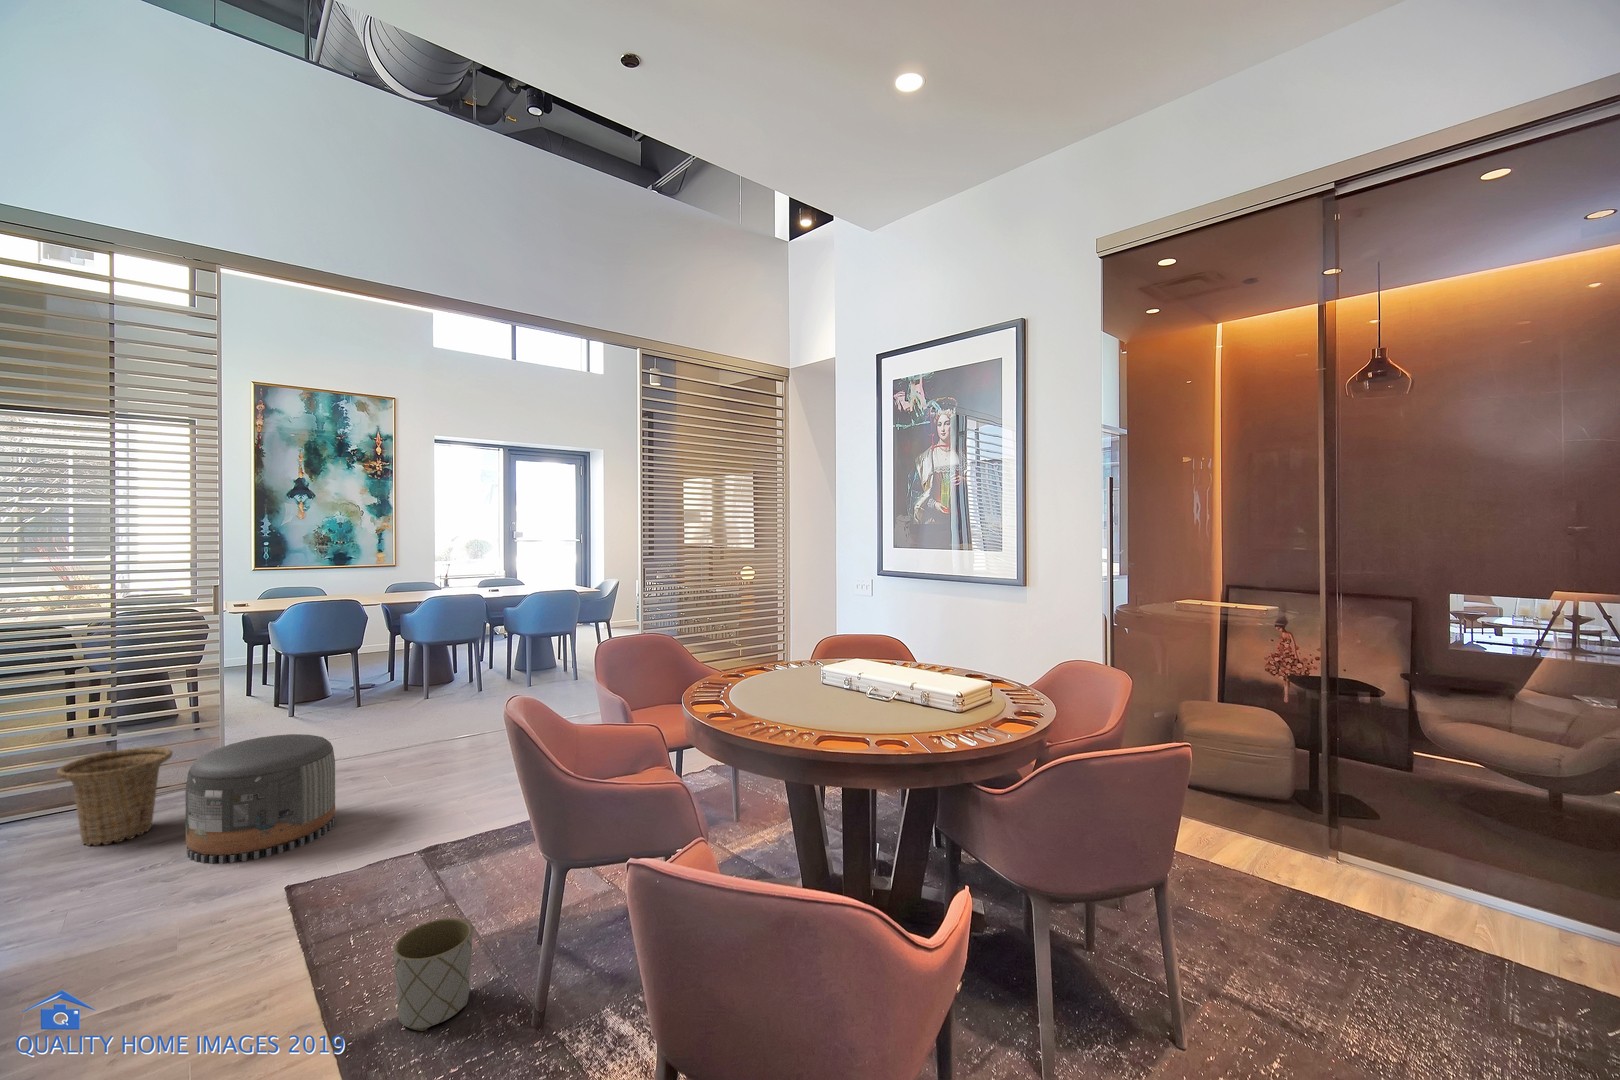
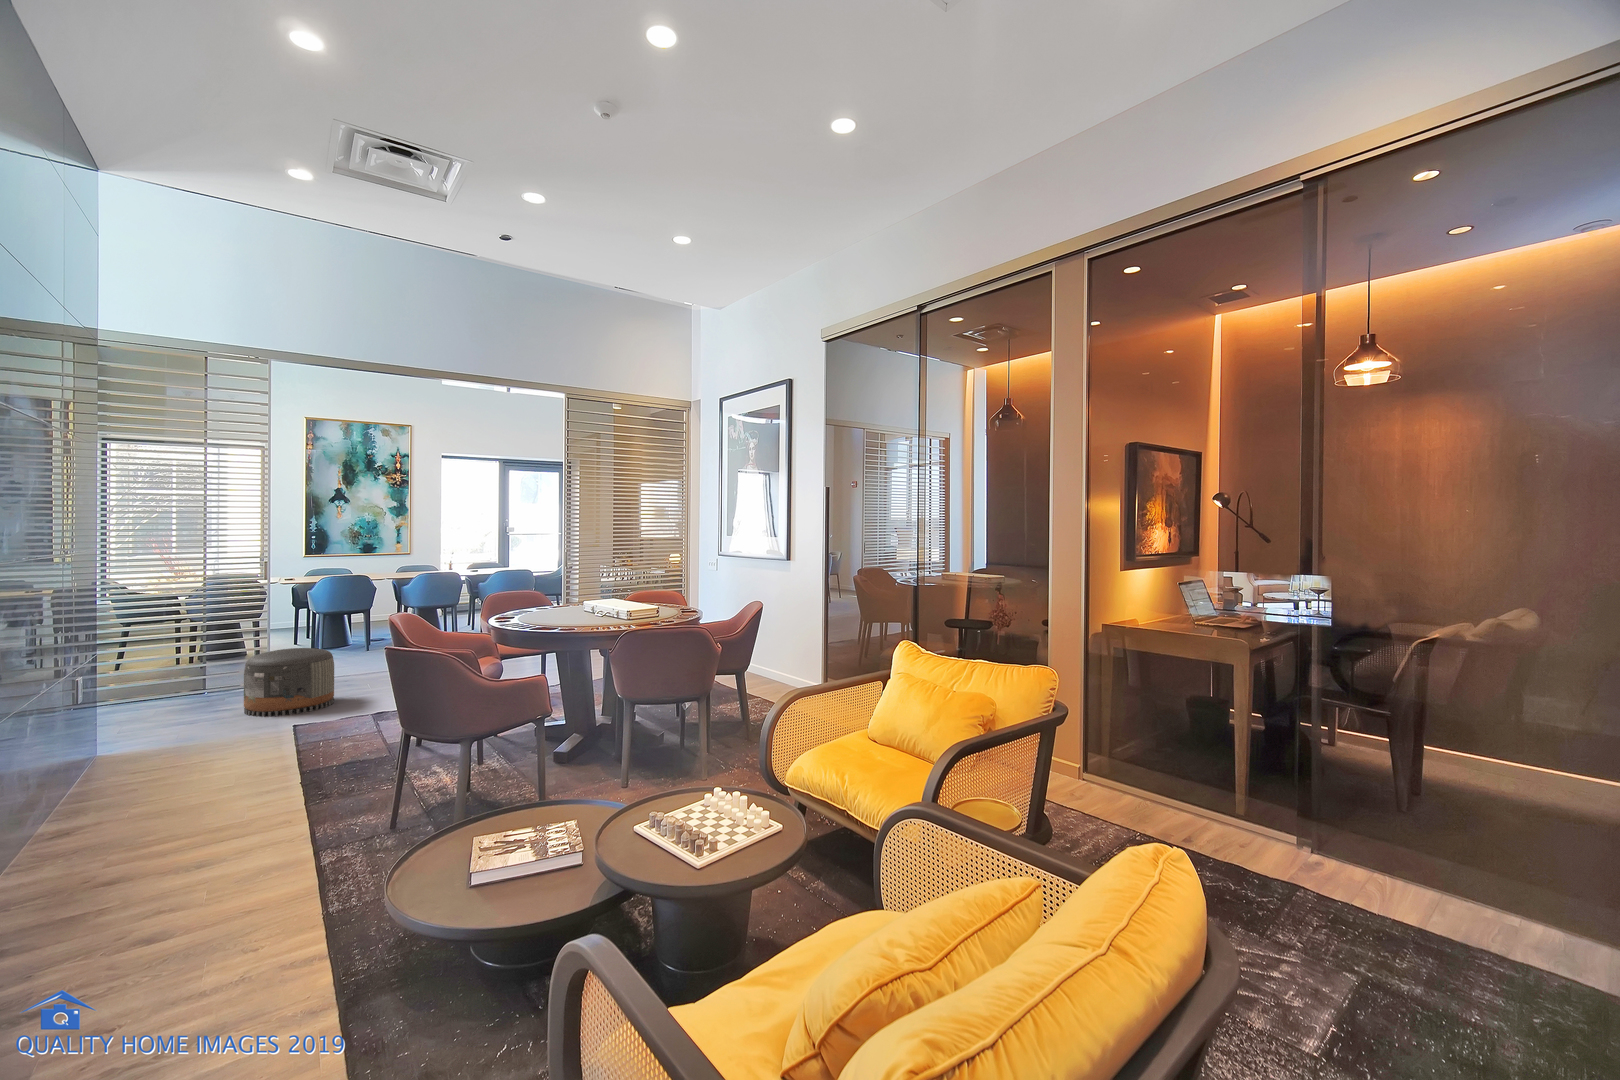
basket: present [57,747,172,846] -> none [171,655,238,709]
planter: present [394,918,473,1031] -> none [338,720,381,767]

